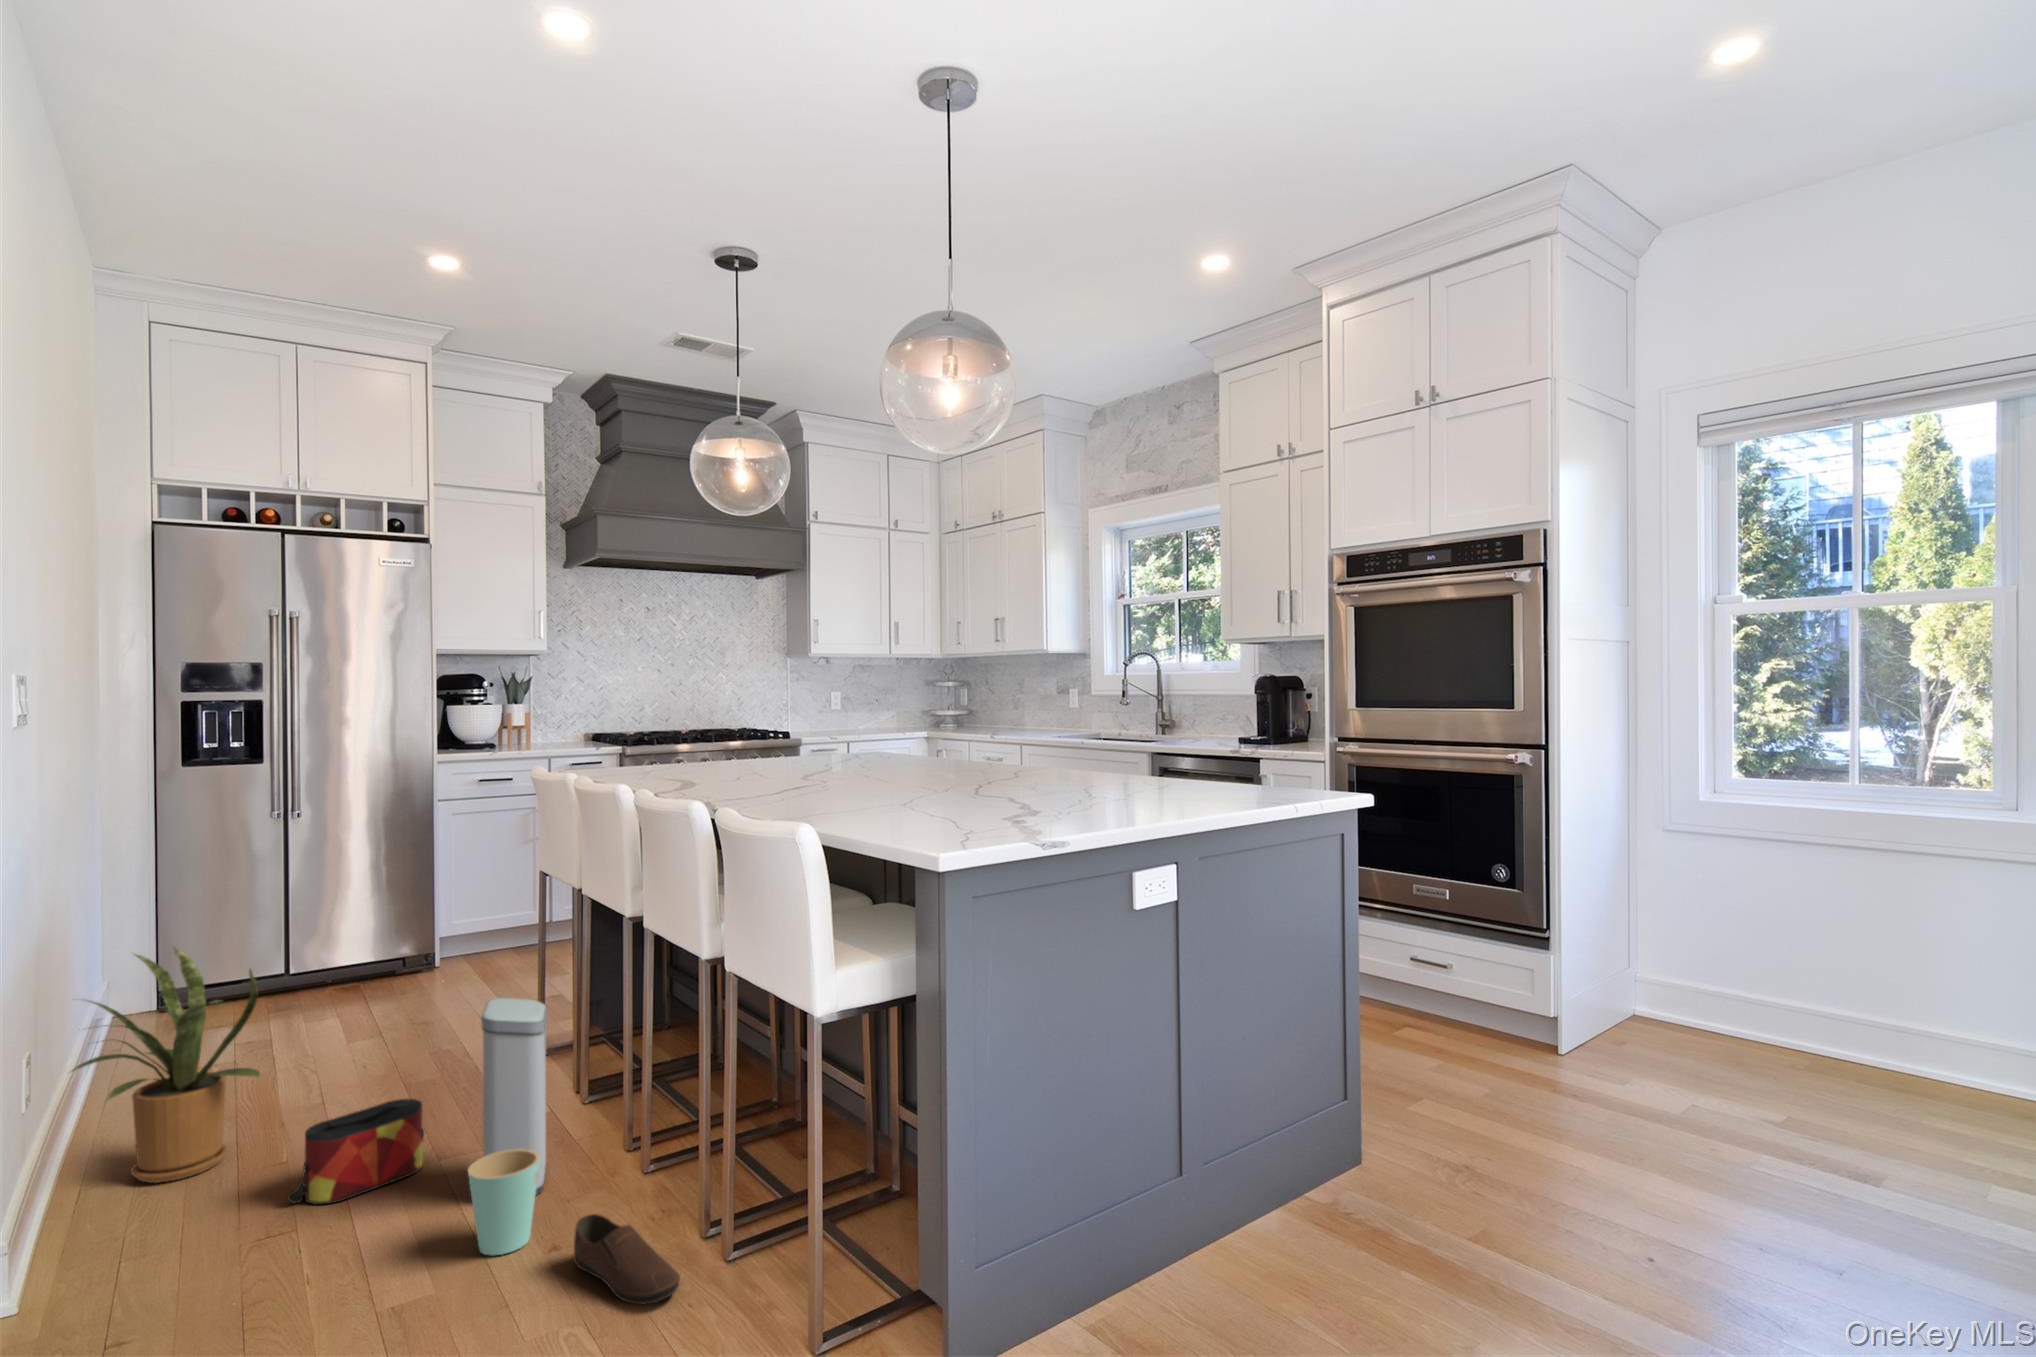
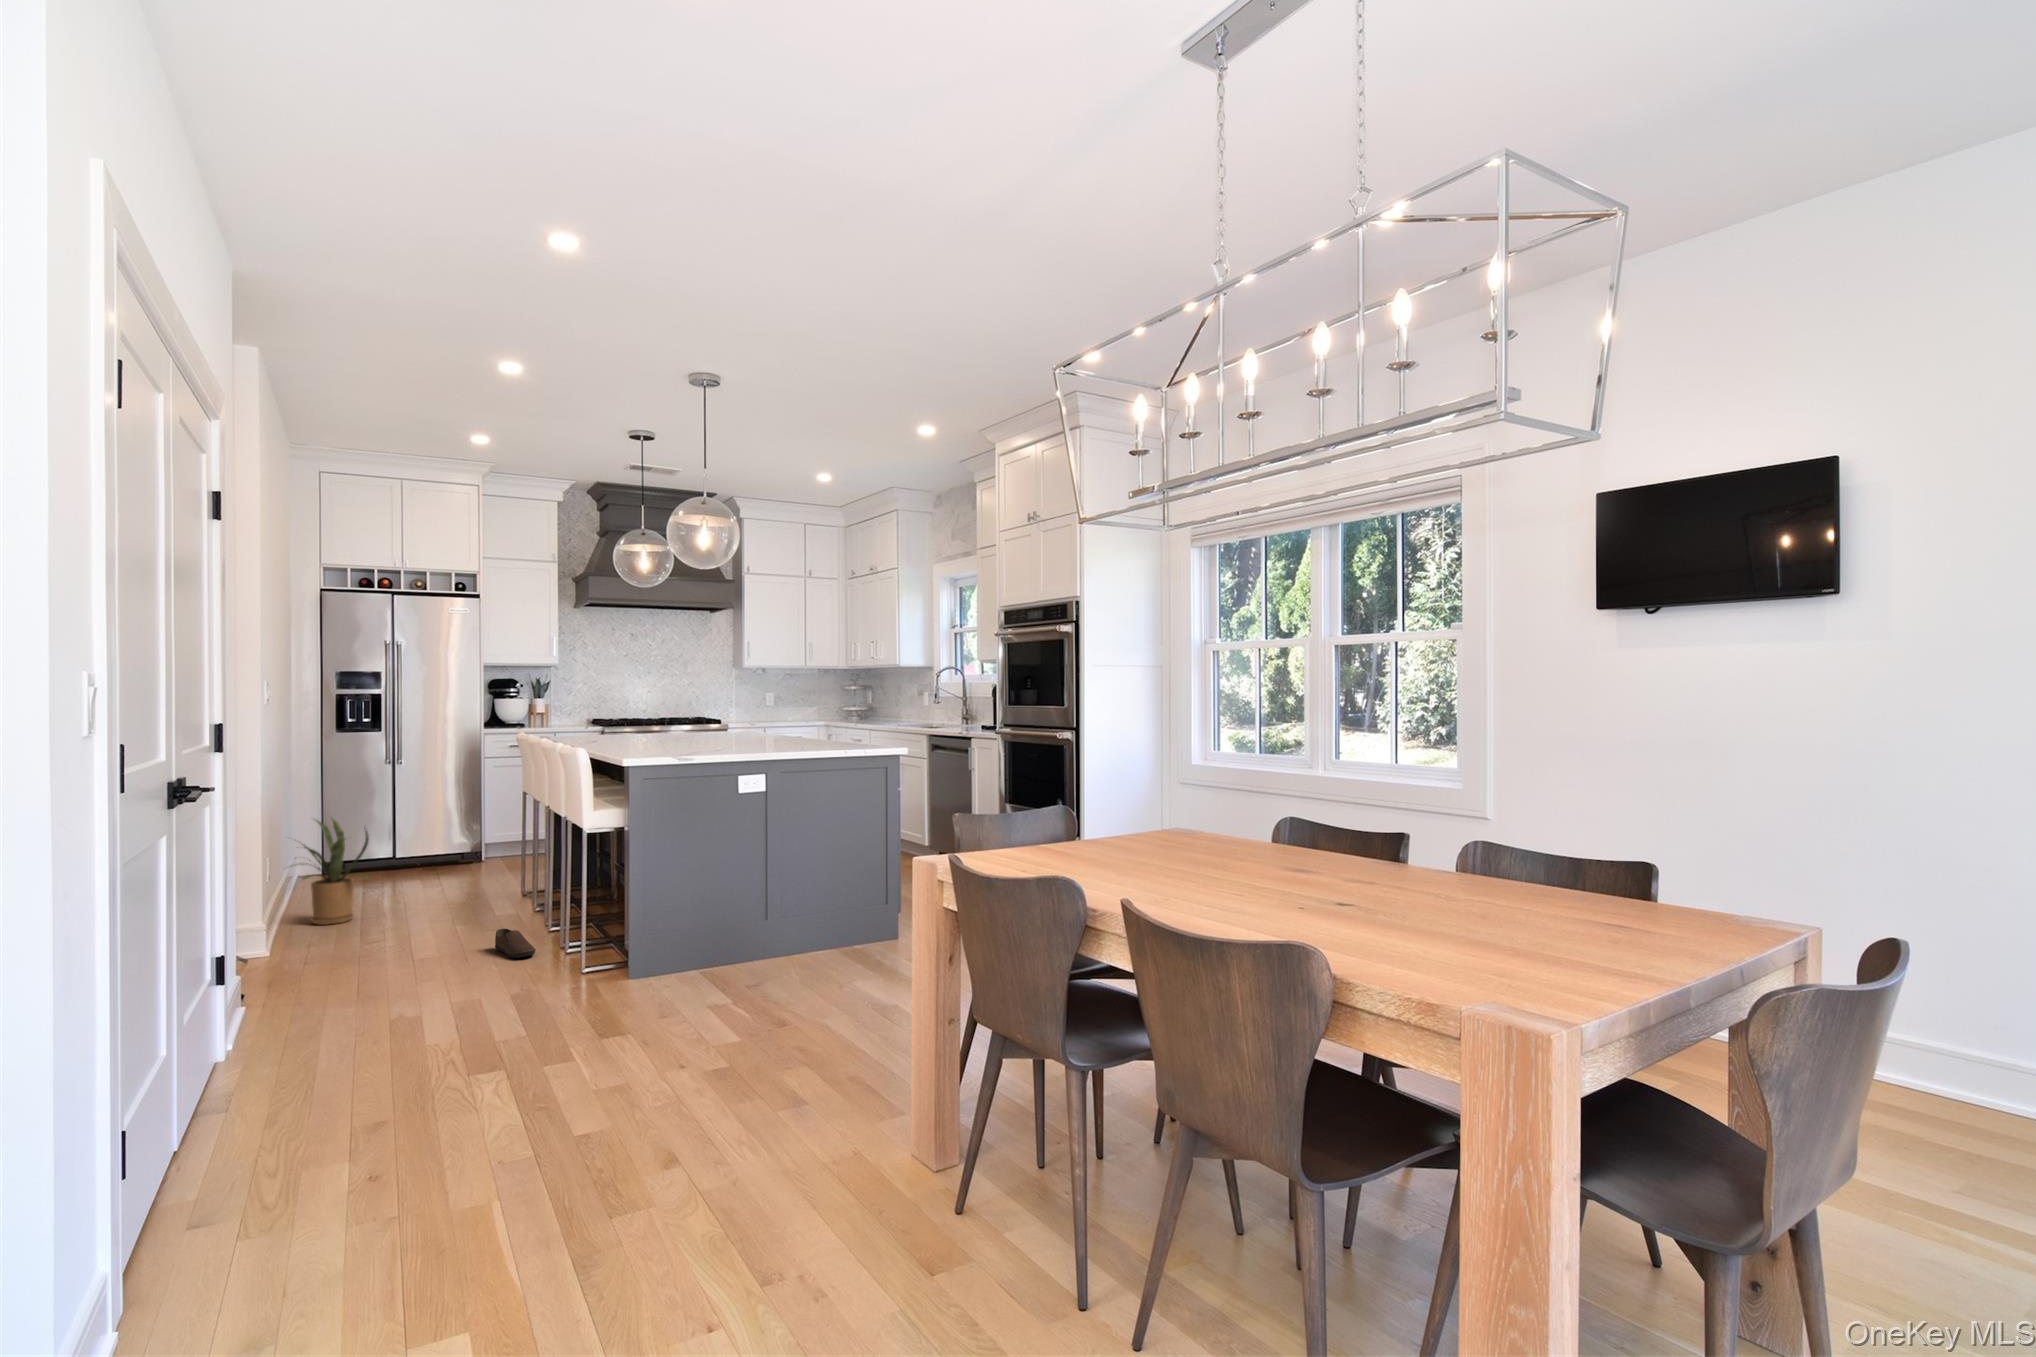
trash can: present [468,998,547,1255] -> none [453,841,501,946]
bag: present [287,1099,424,1205] -> none [379,892,445,932]

